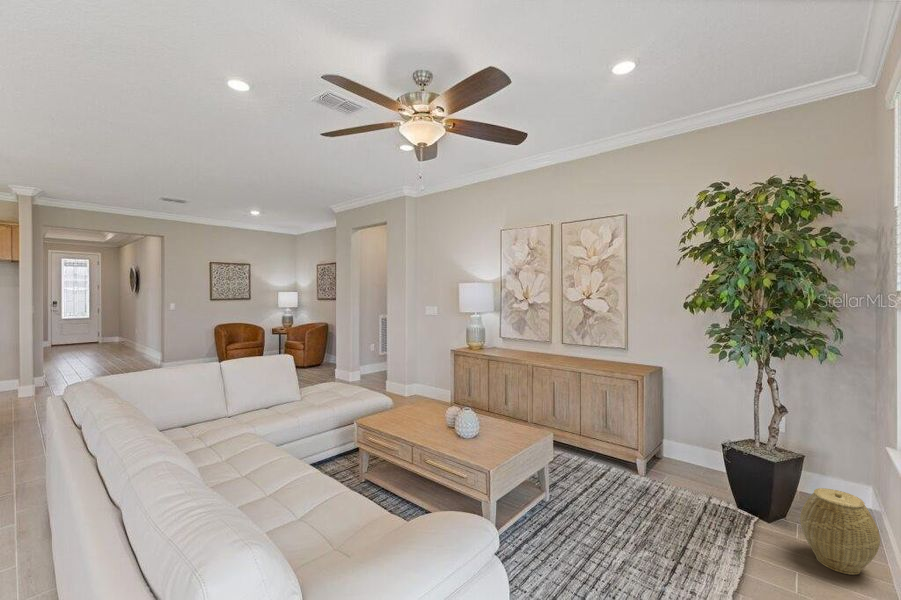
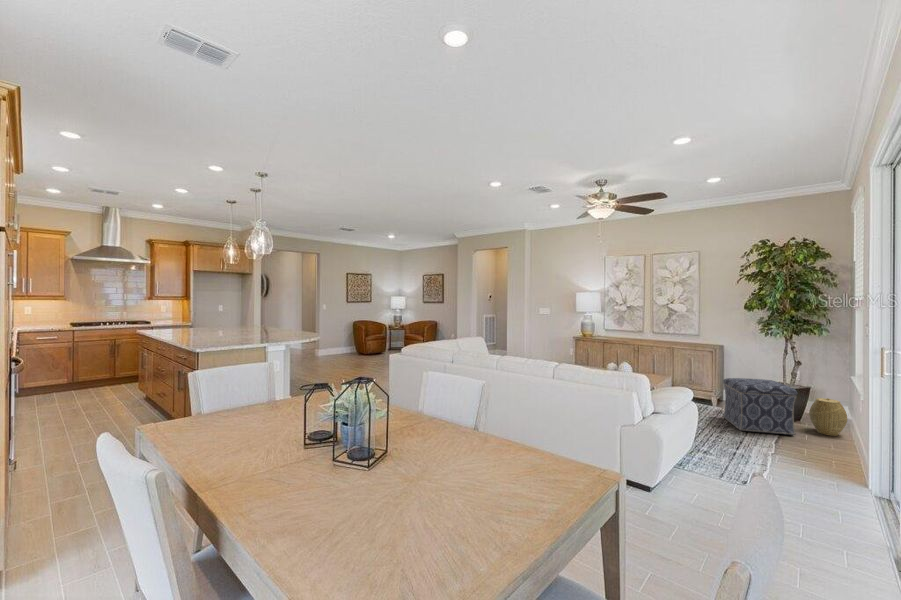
ottoman: none [641,440,775,577] -> present [723,378,797,435]

